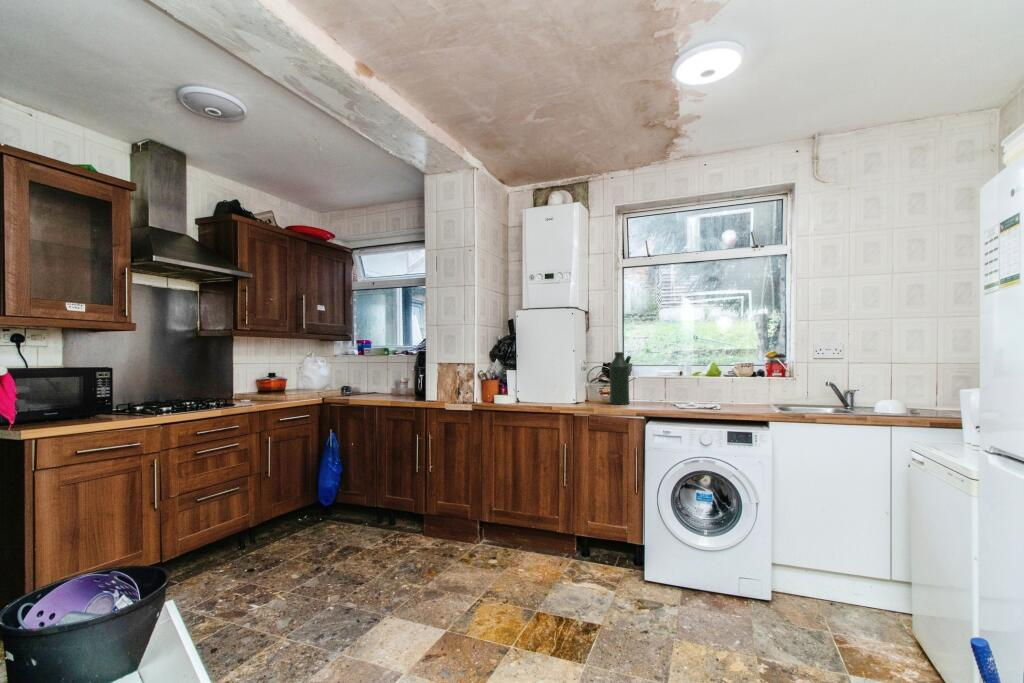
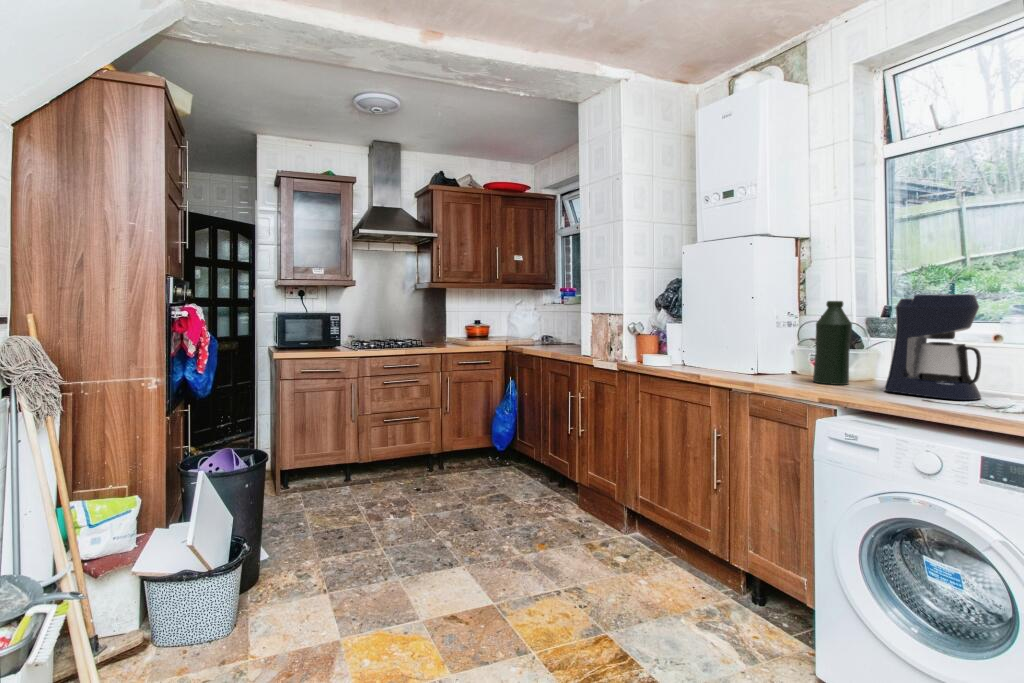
coffee maker: none [652,348,696,406] -> present [885,294,981,400]

